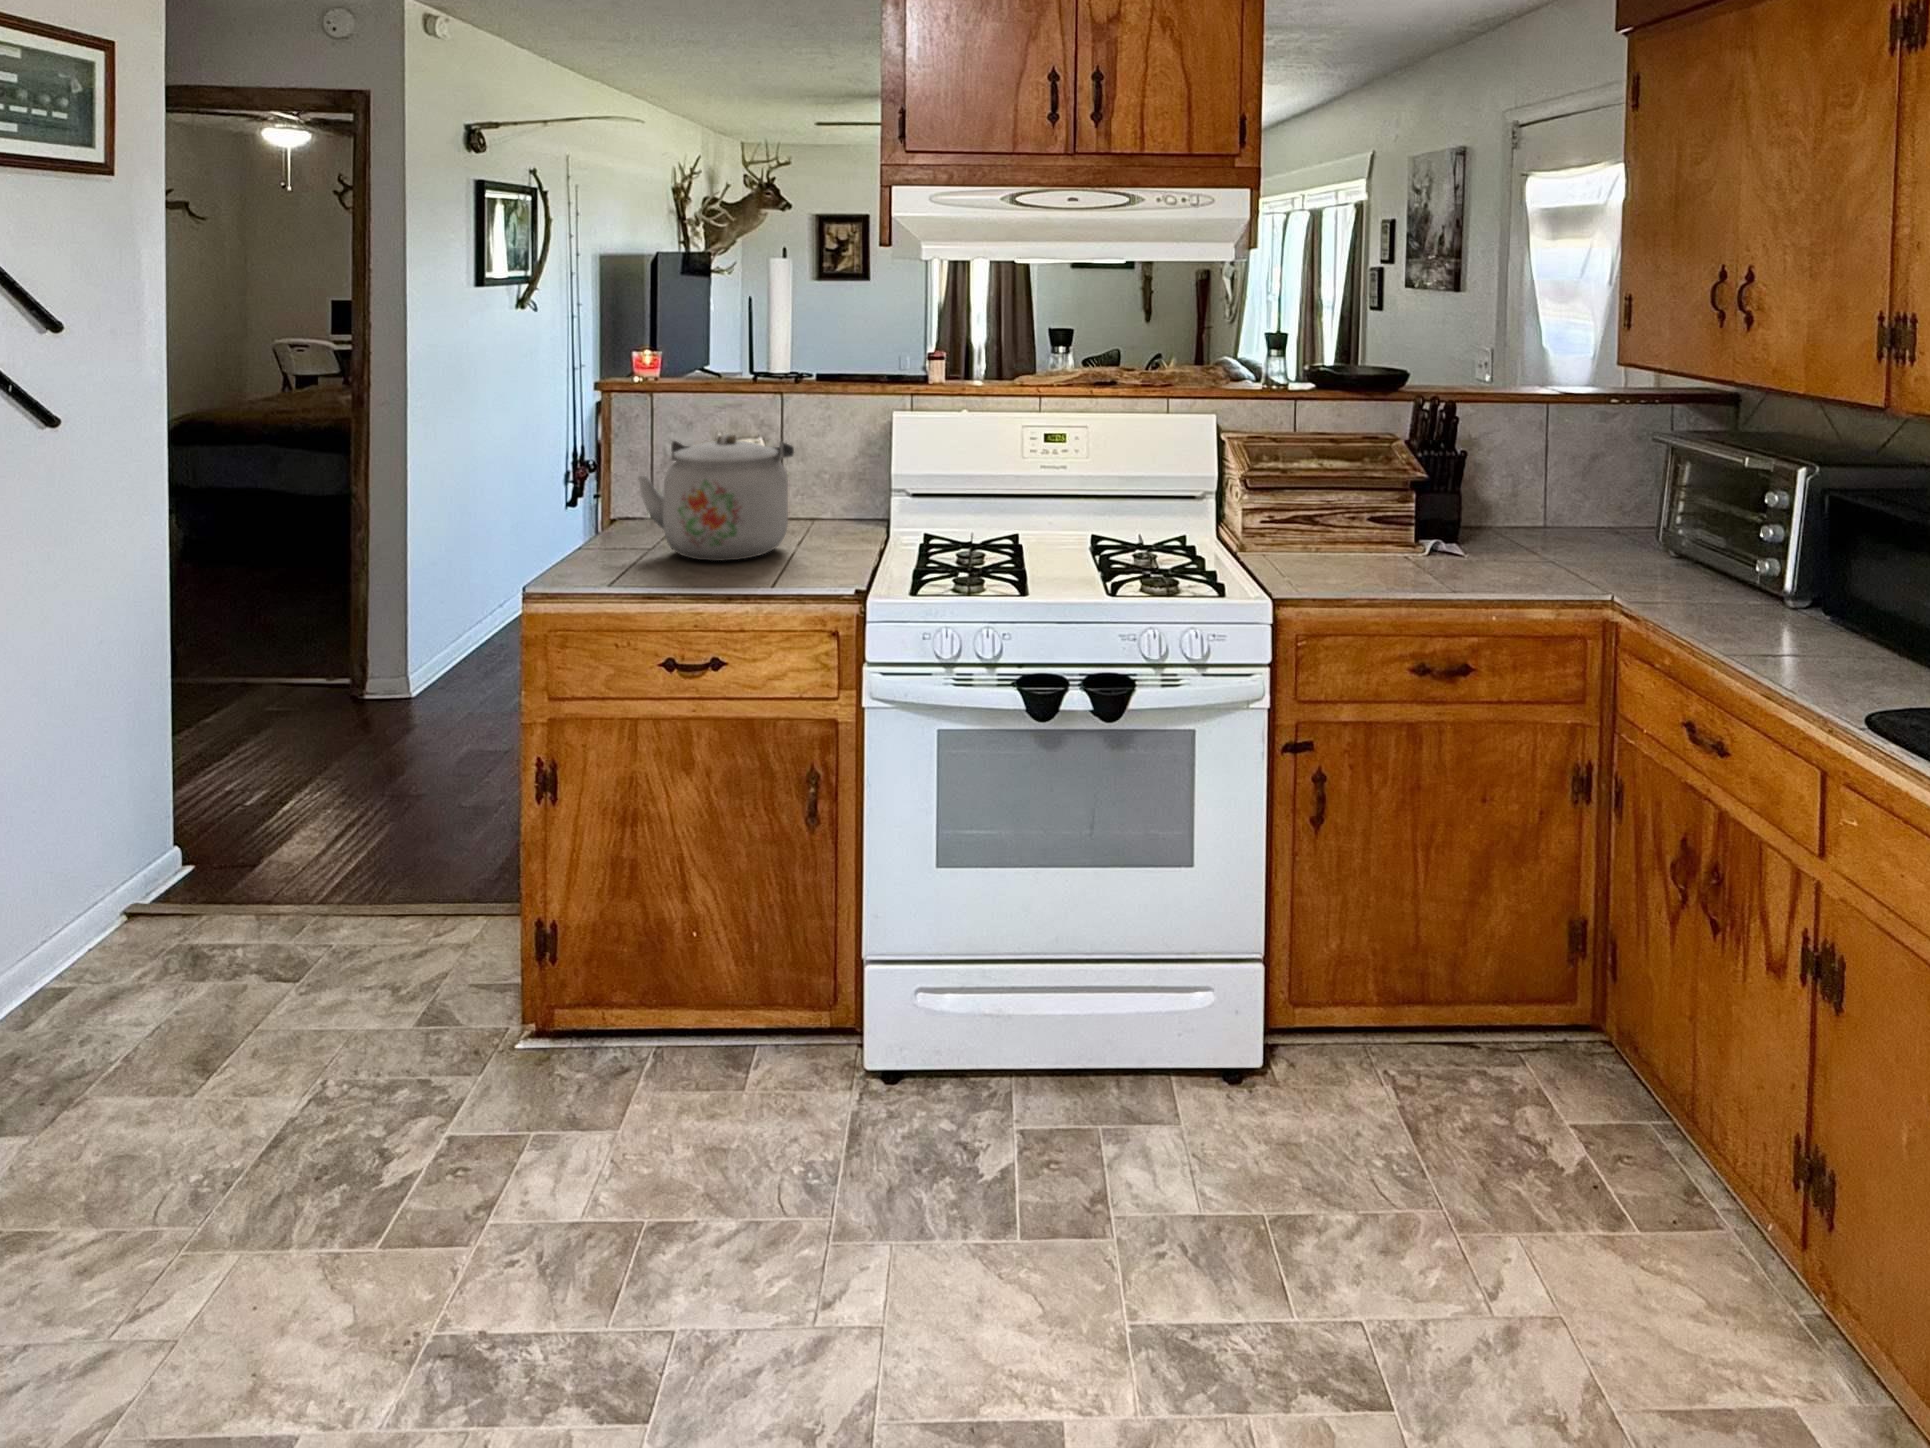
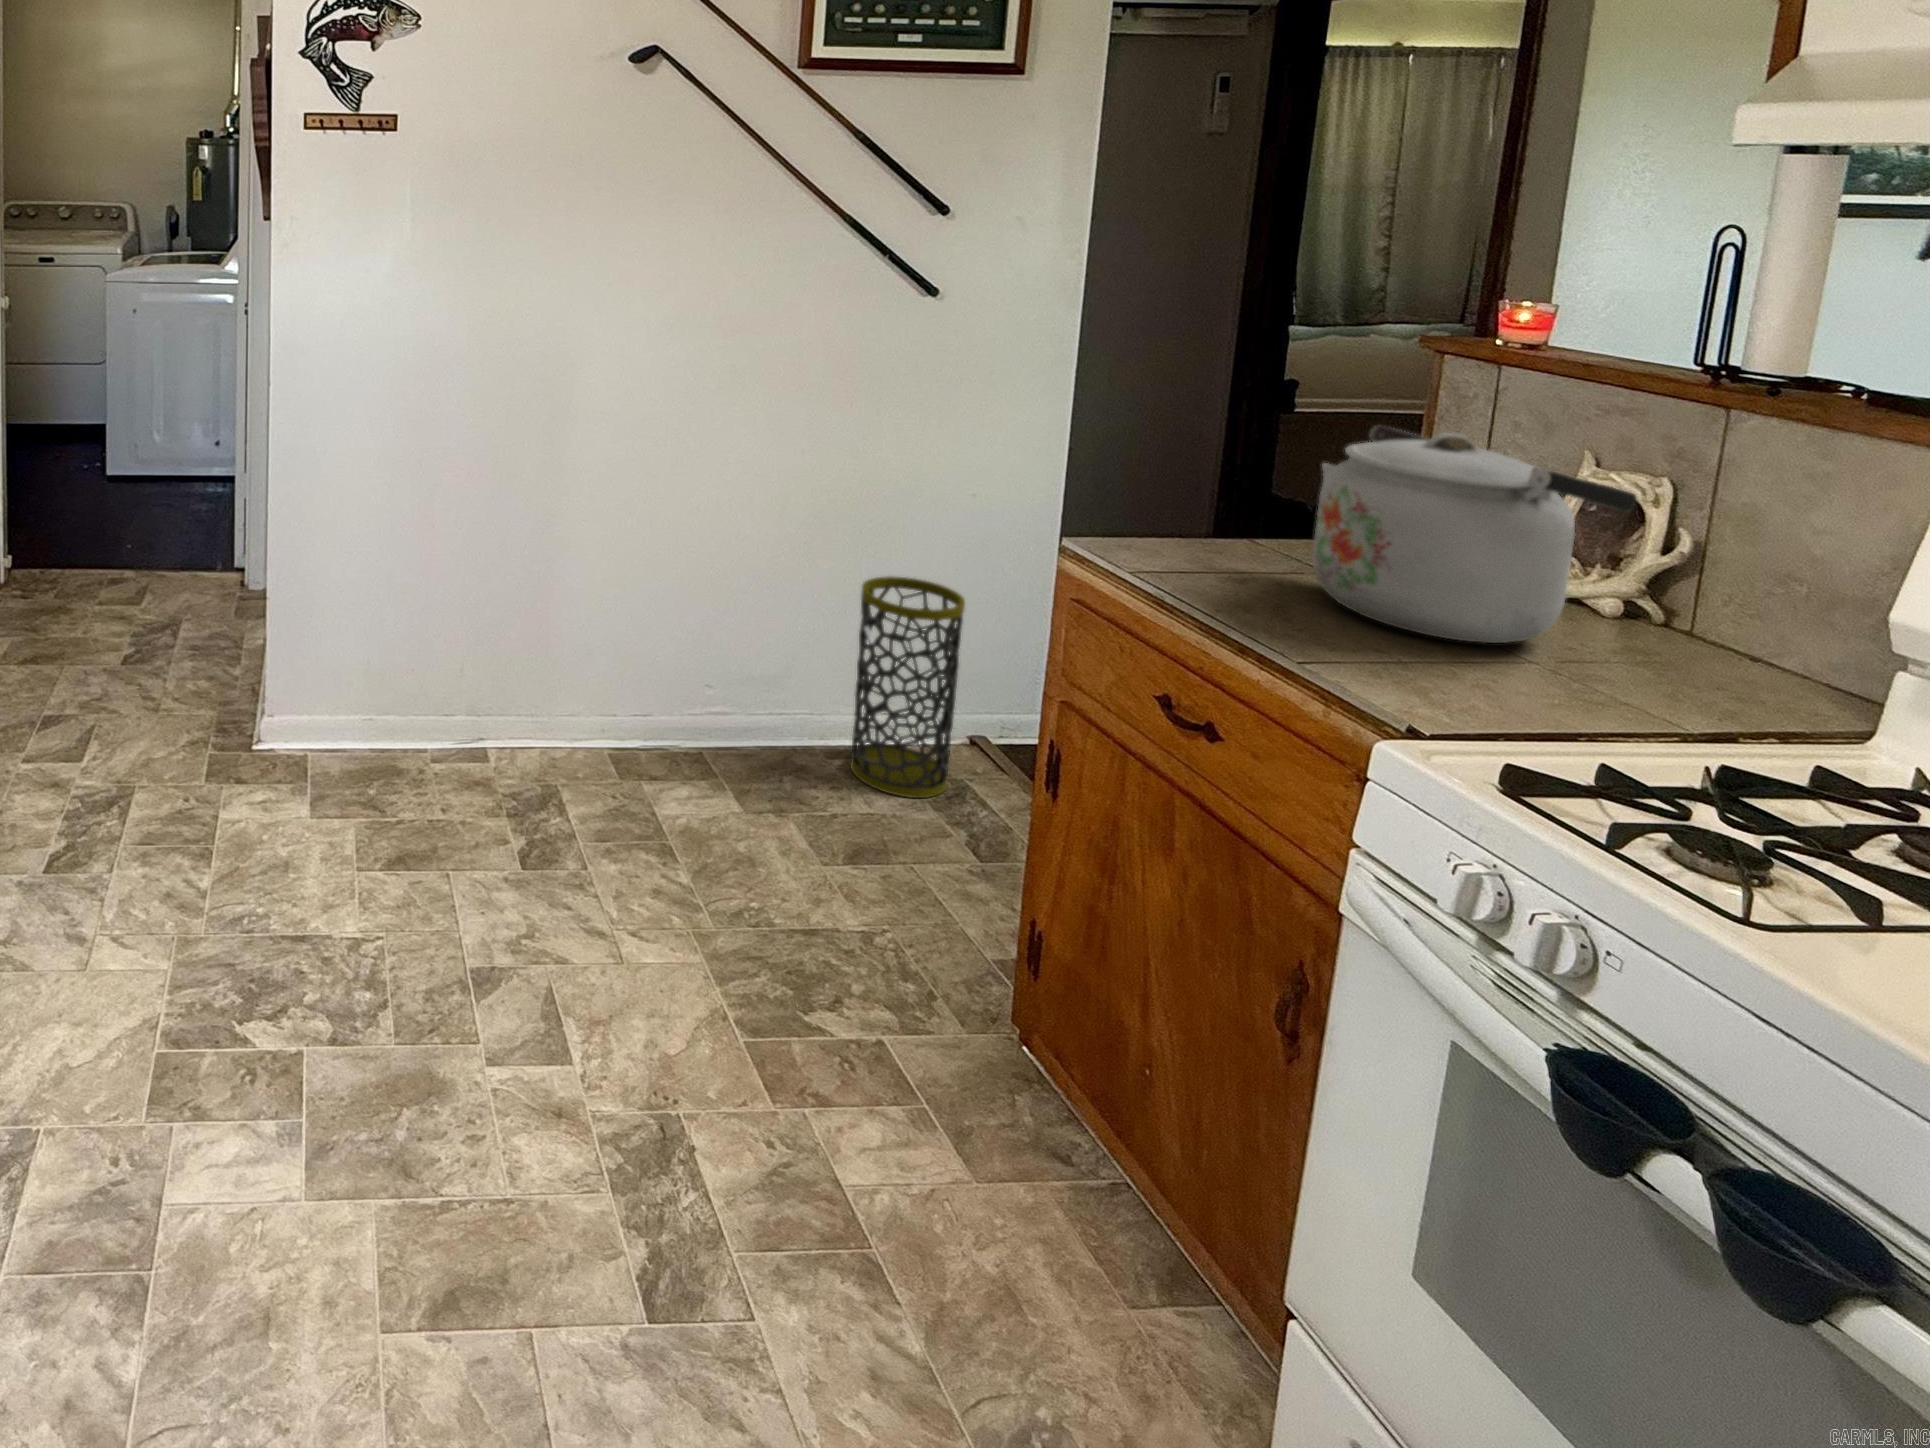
trash can: none [42,747,180,1020] -> present [850,577,965,798]

